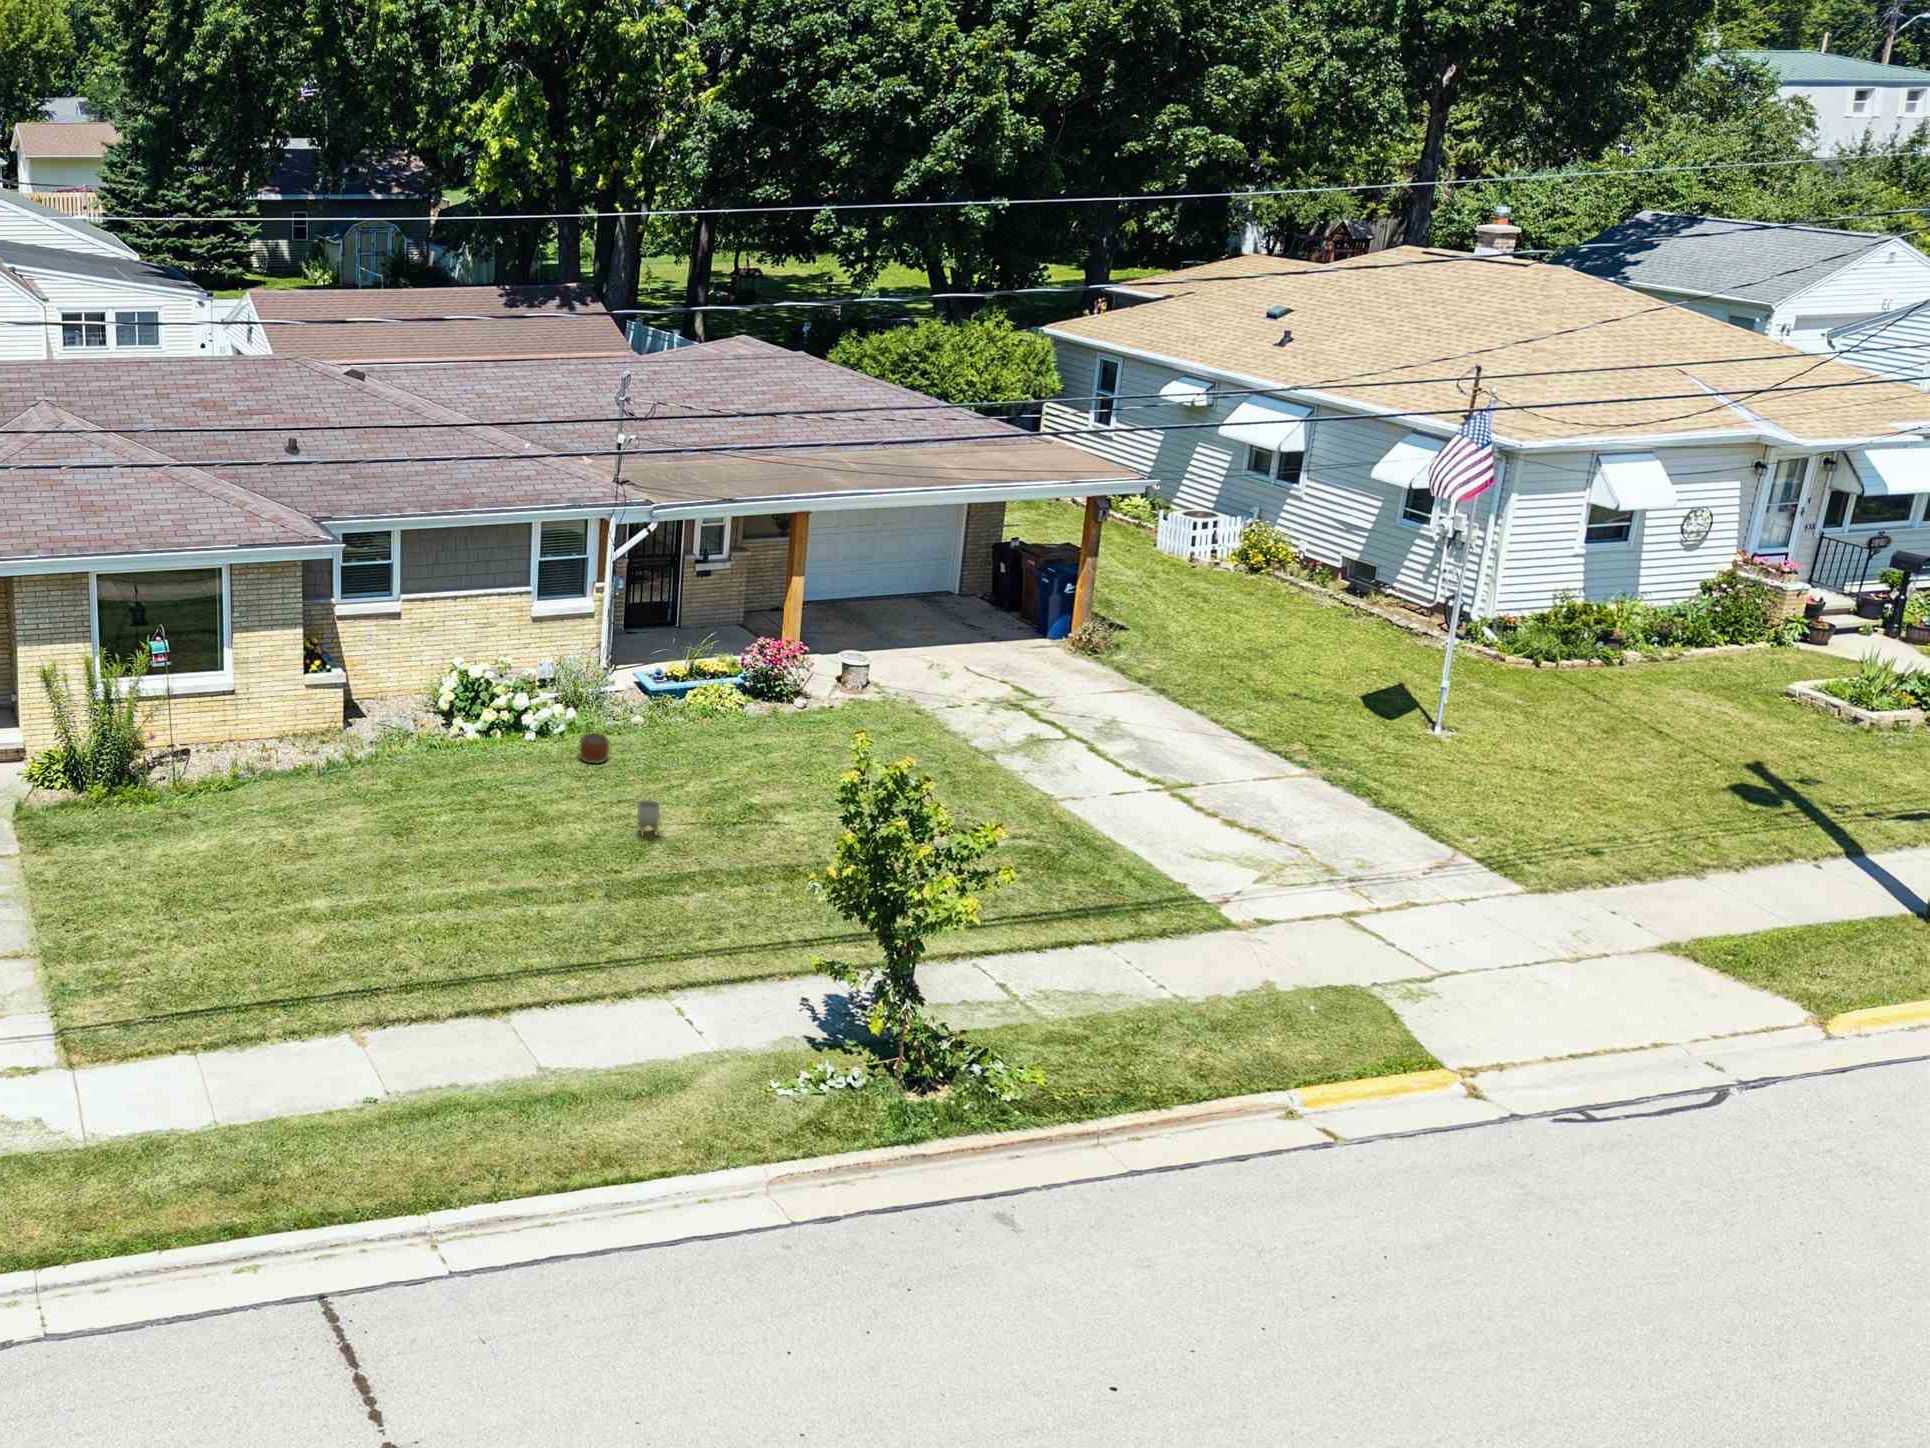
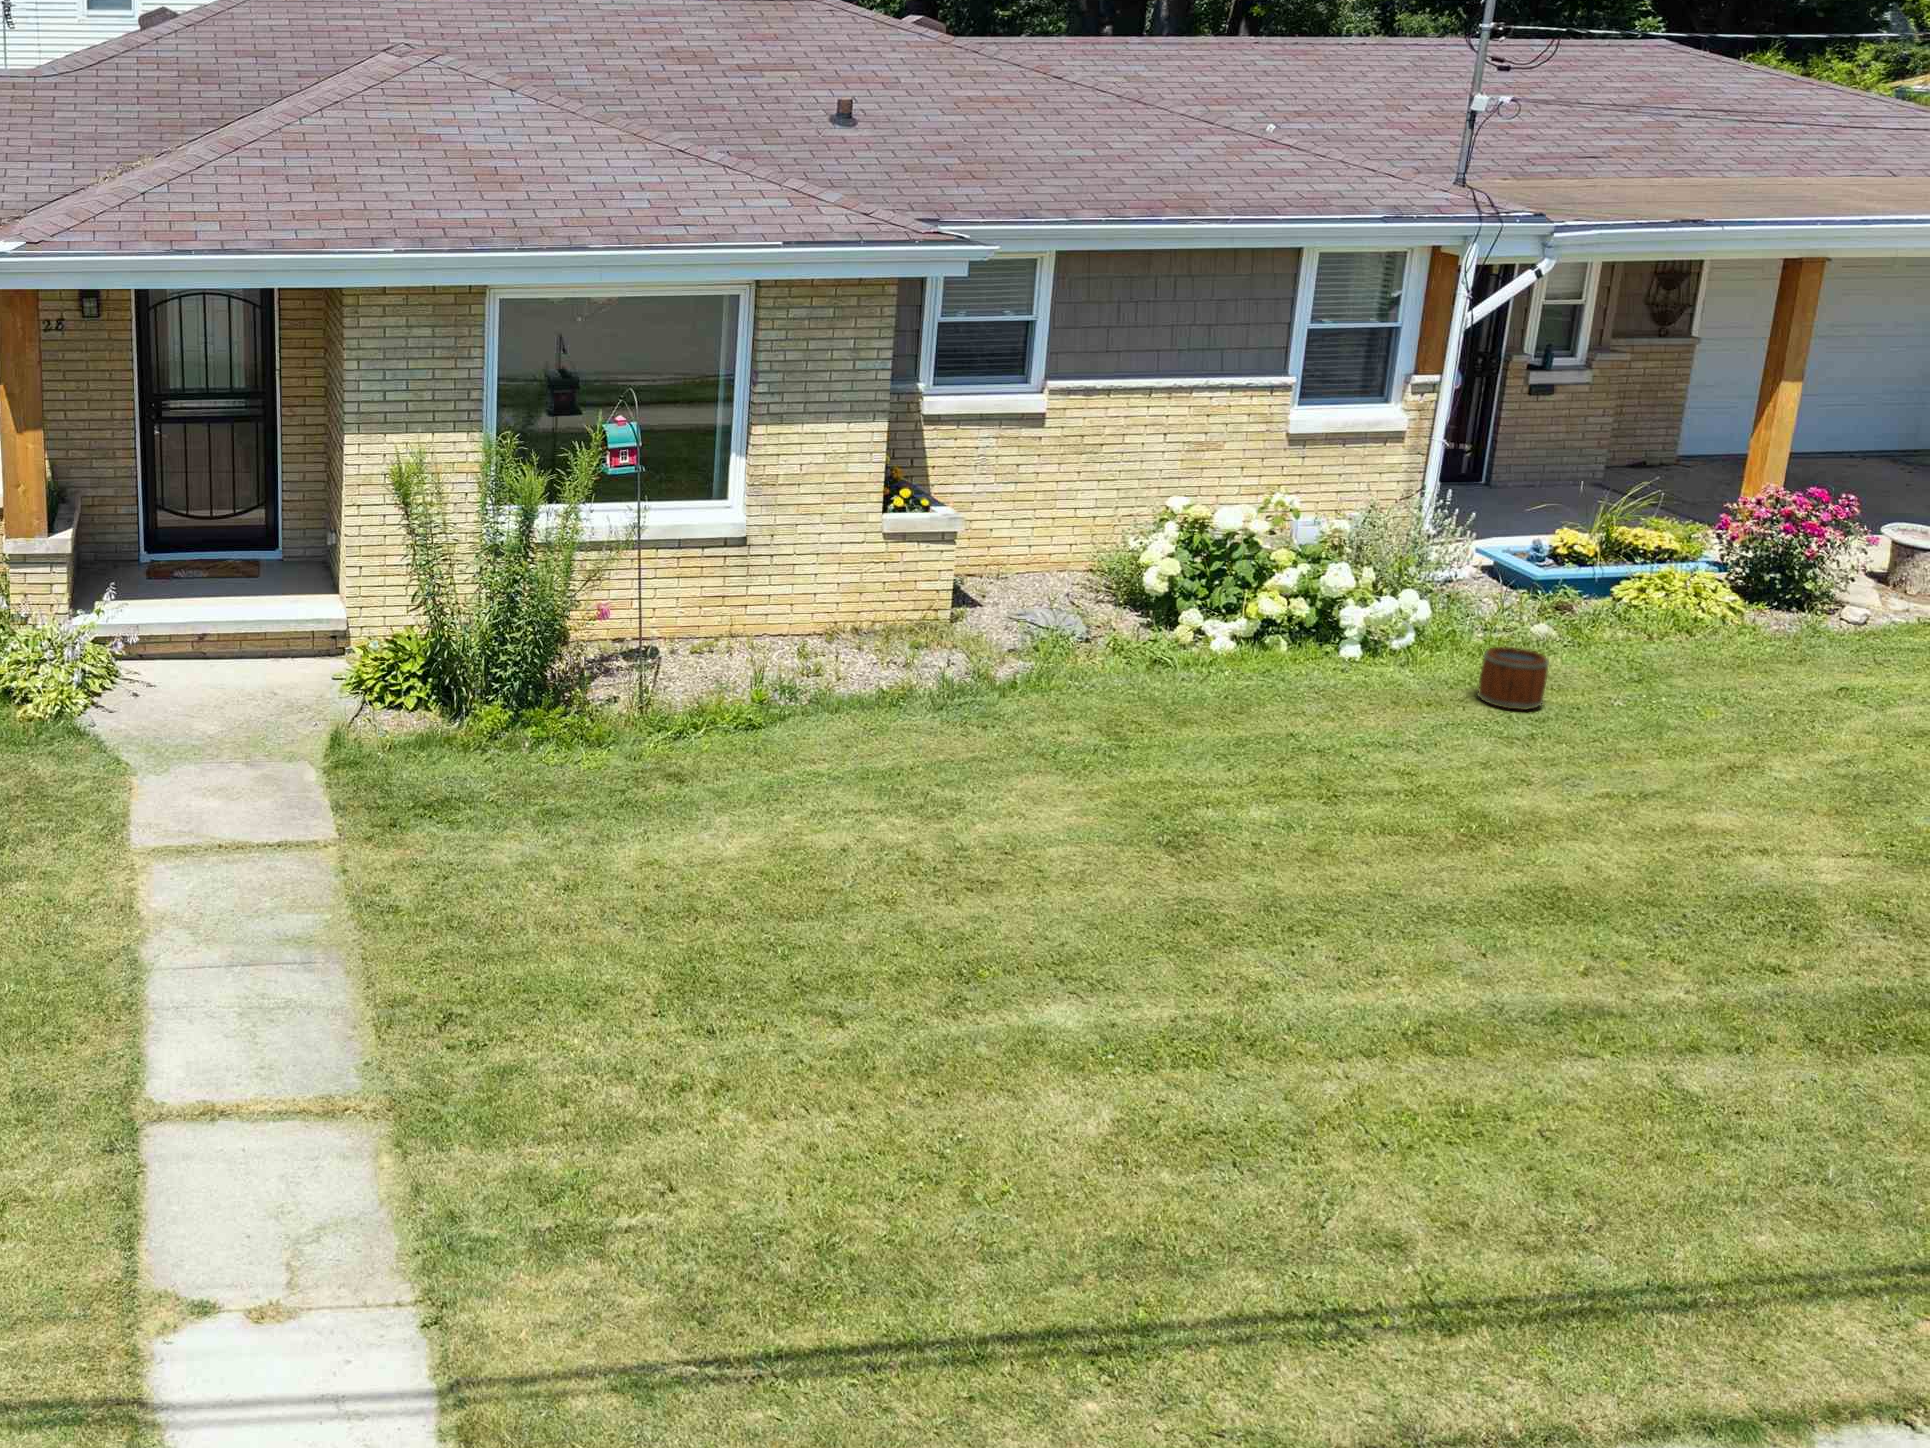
planter: present [637,800,660,835] -> none [1744,797,1820,883]

